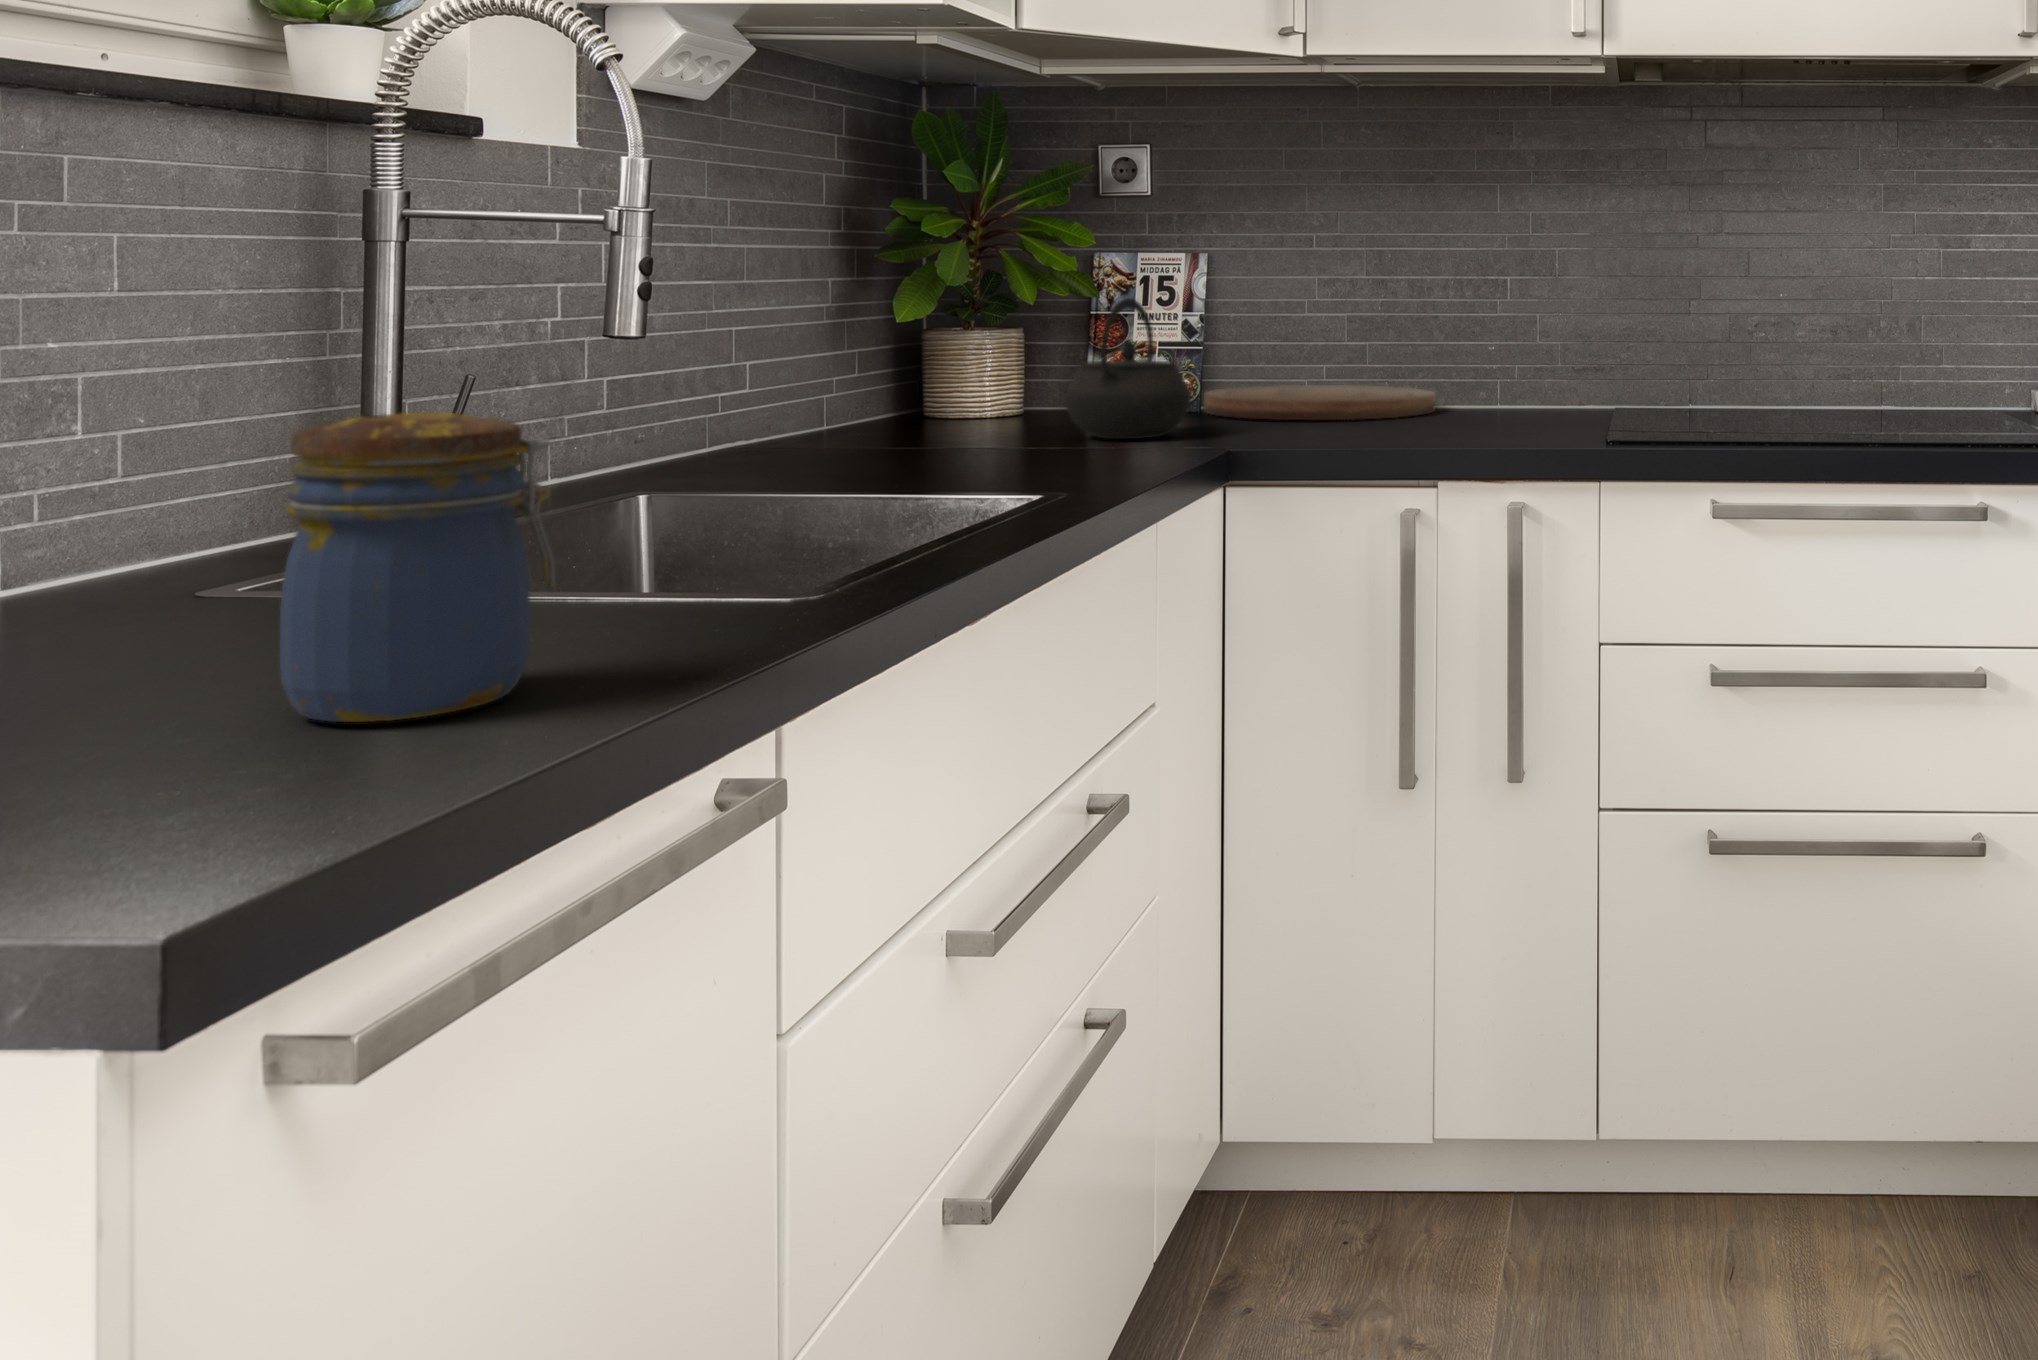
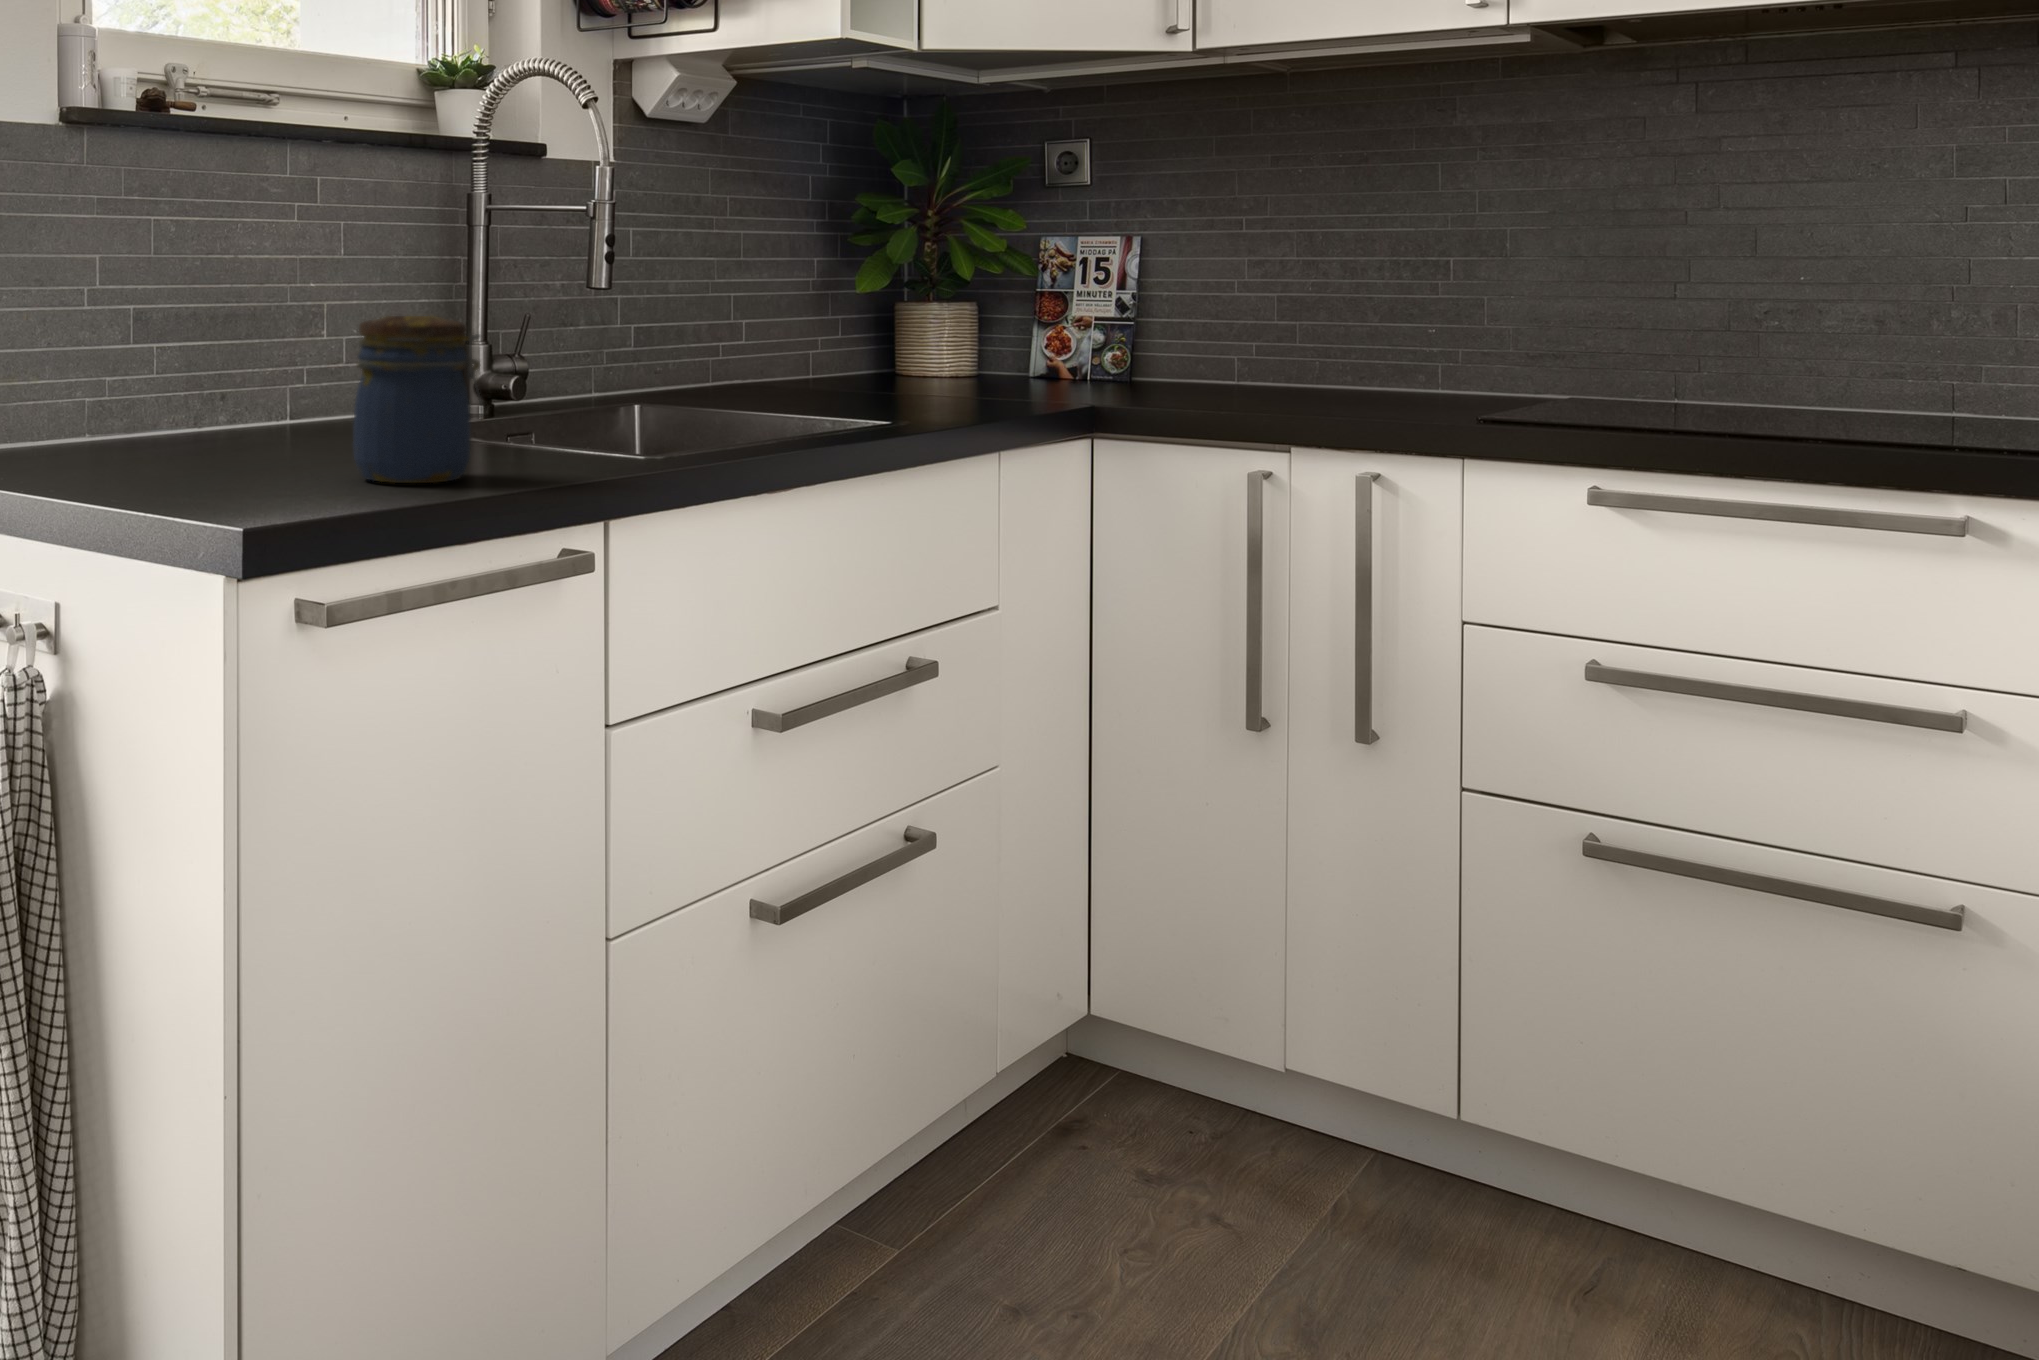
kettle: present [1065,298,1191,439] -> none [978,275,1090,397]
cutting board: present [1204,385,1436,420] -> none [1132,363,1372,394]

